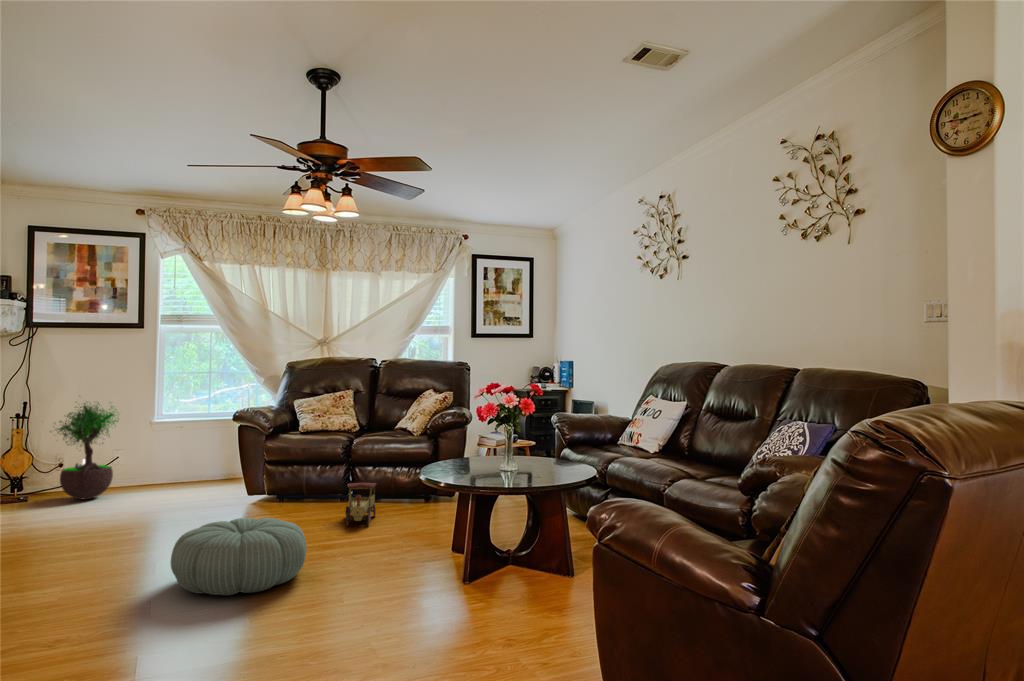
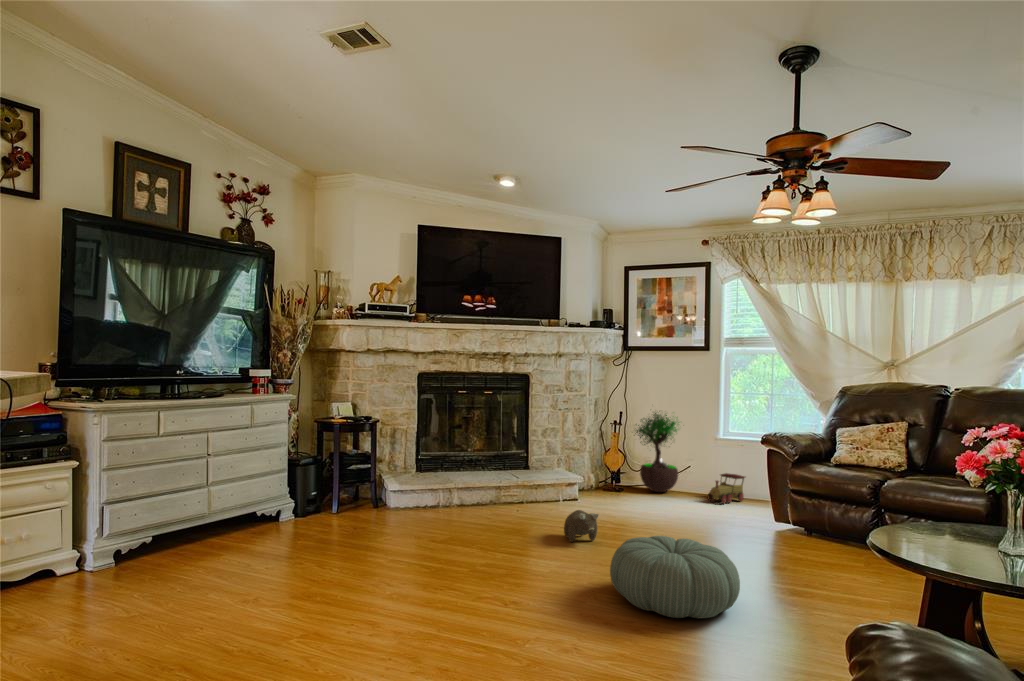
toy train: present [345,483,376,525] -> present [708,473,745,504]
plush toy: none [33,527,93,571] -> present [564,510,598,542]

